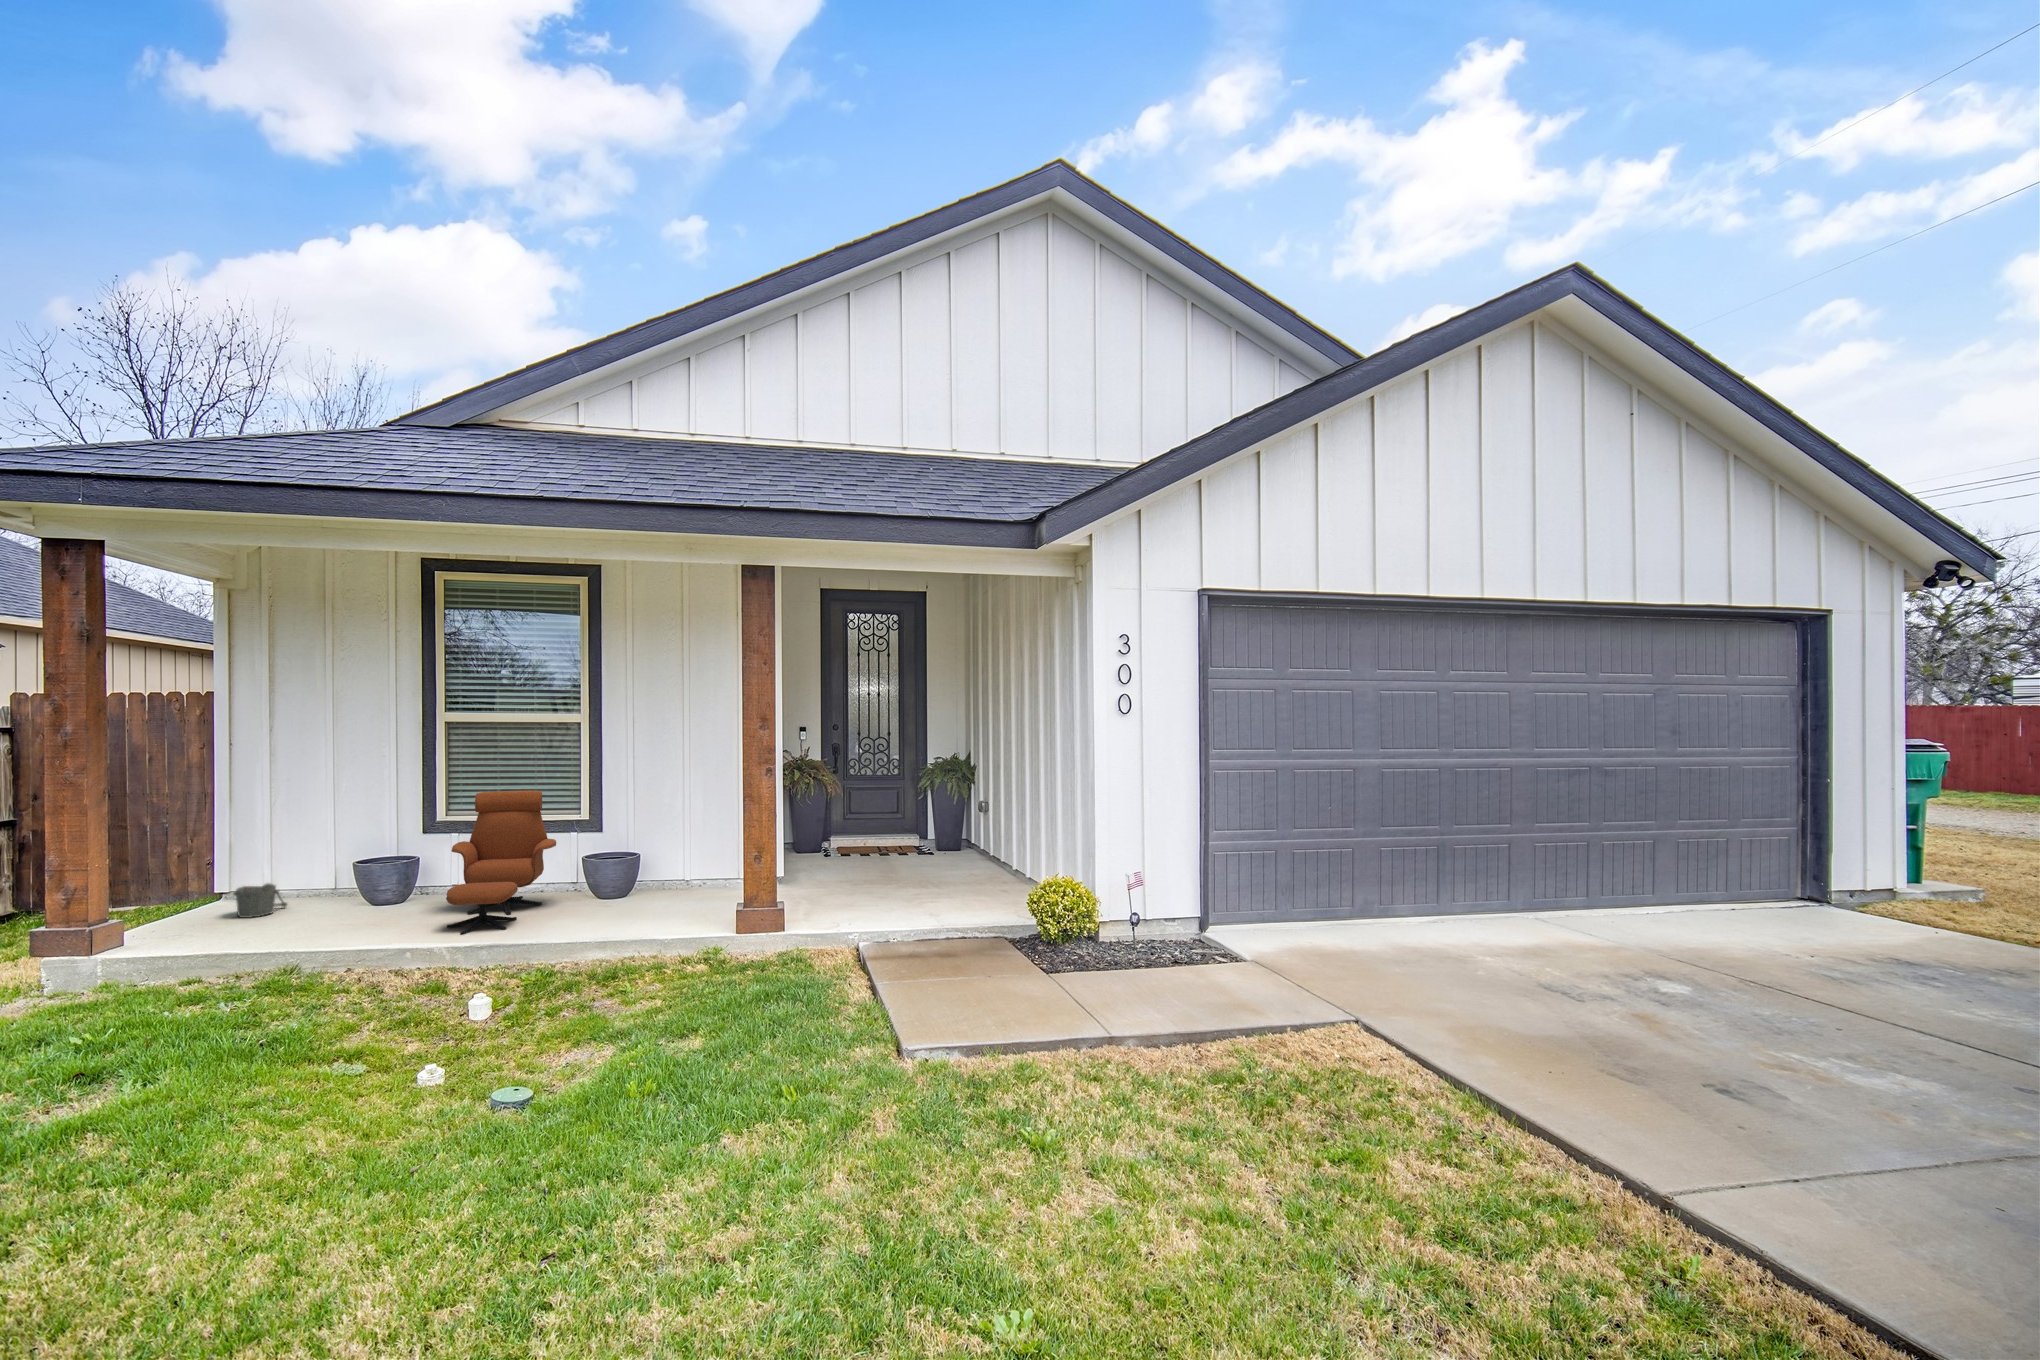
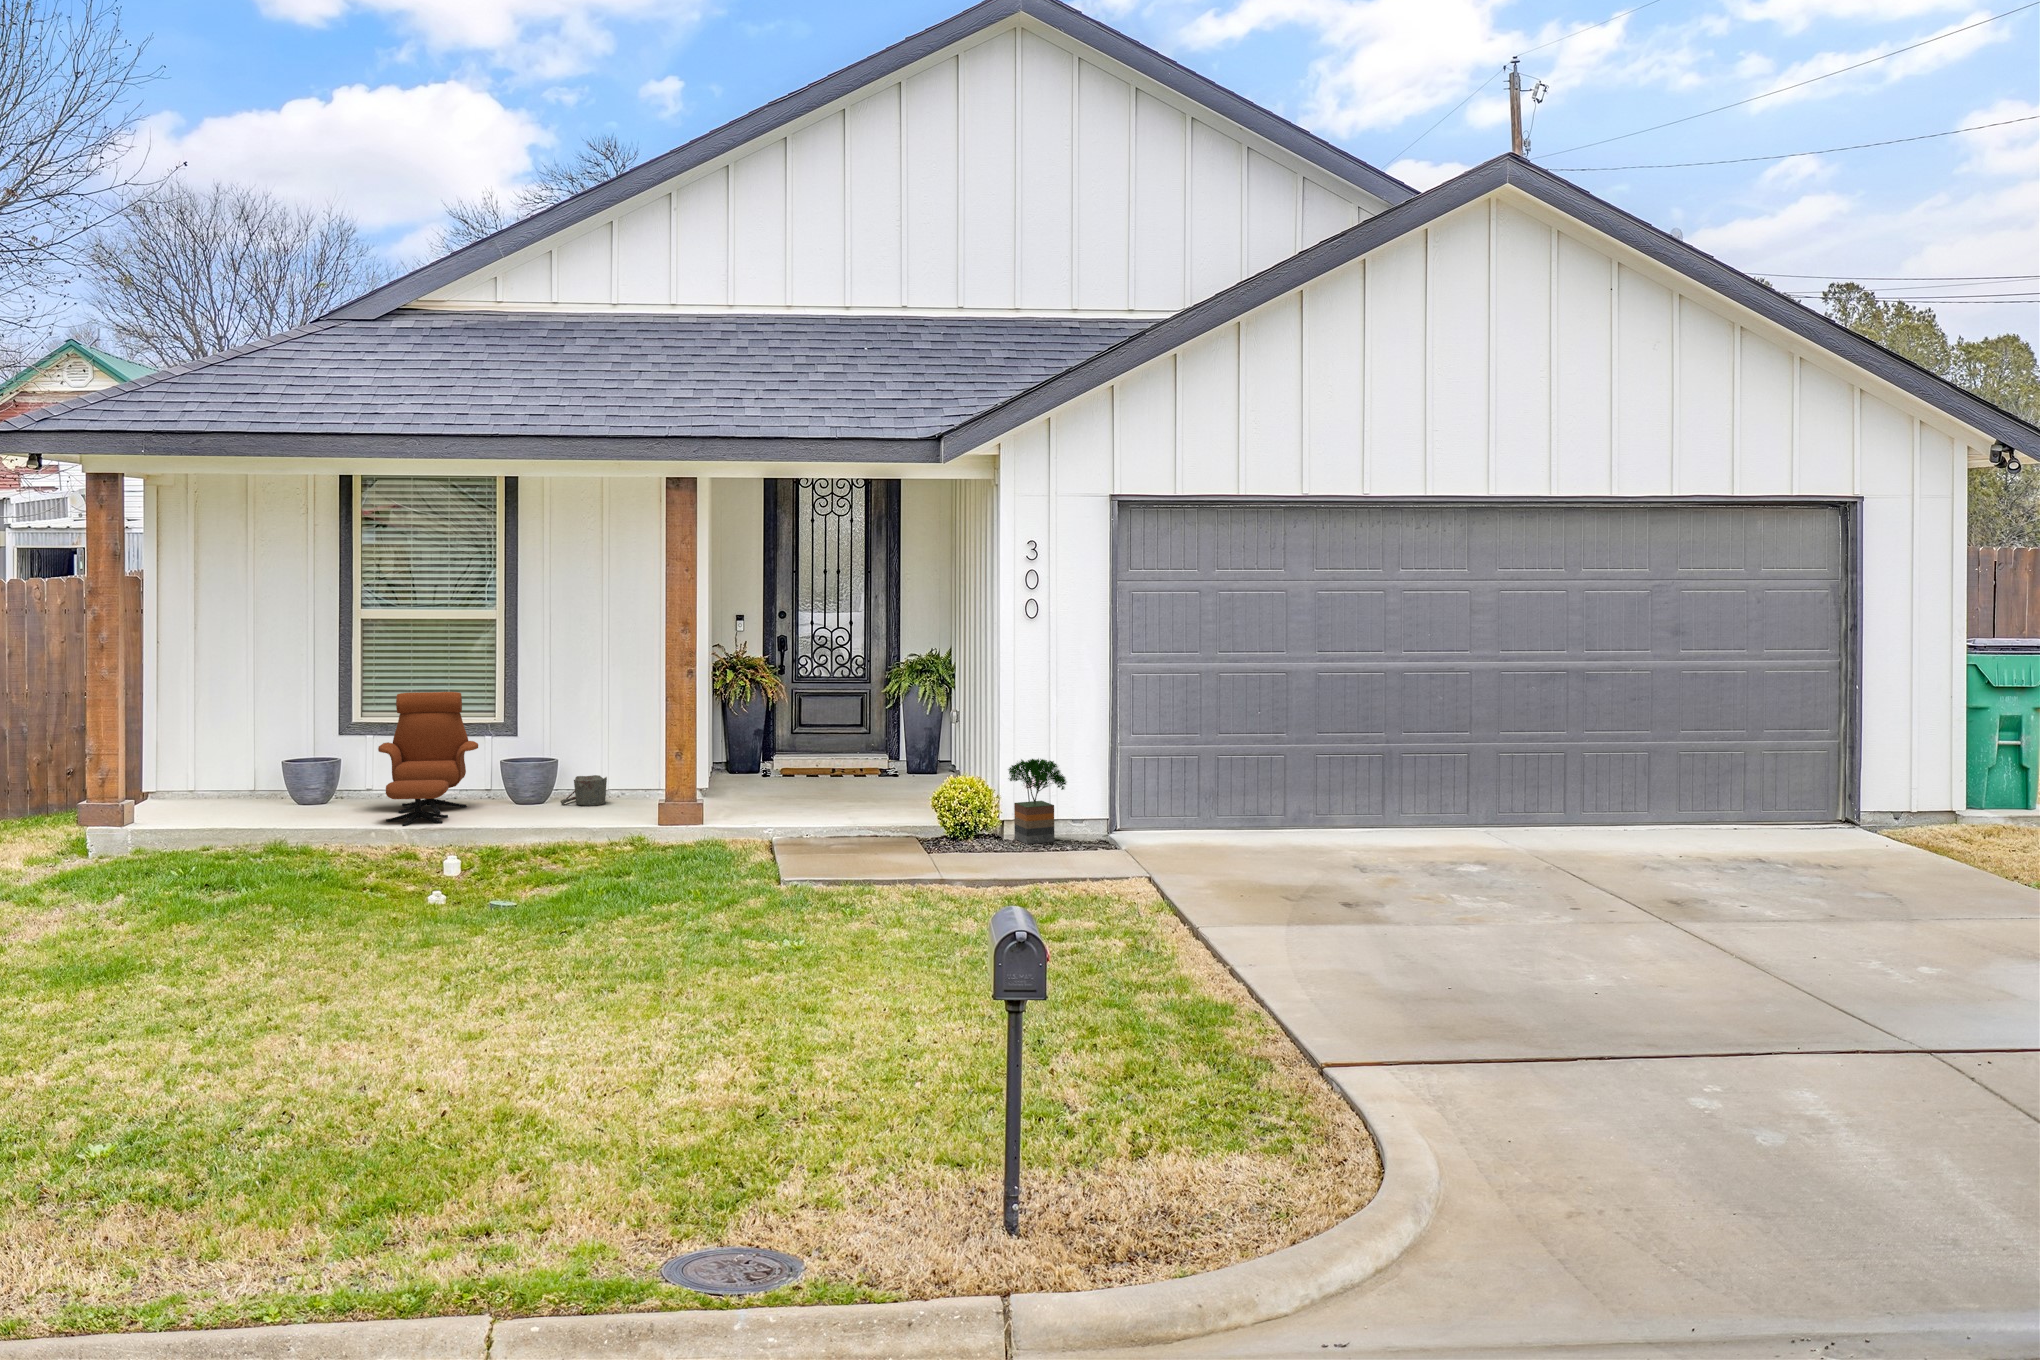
potted tree: none [1107,857,1175,952] -> present [1008,759,1066,844]
bucket: present [233,883,287,918] -> present [560,775,607,806]

